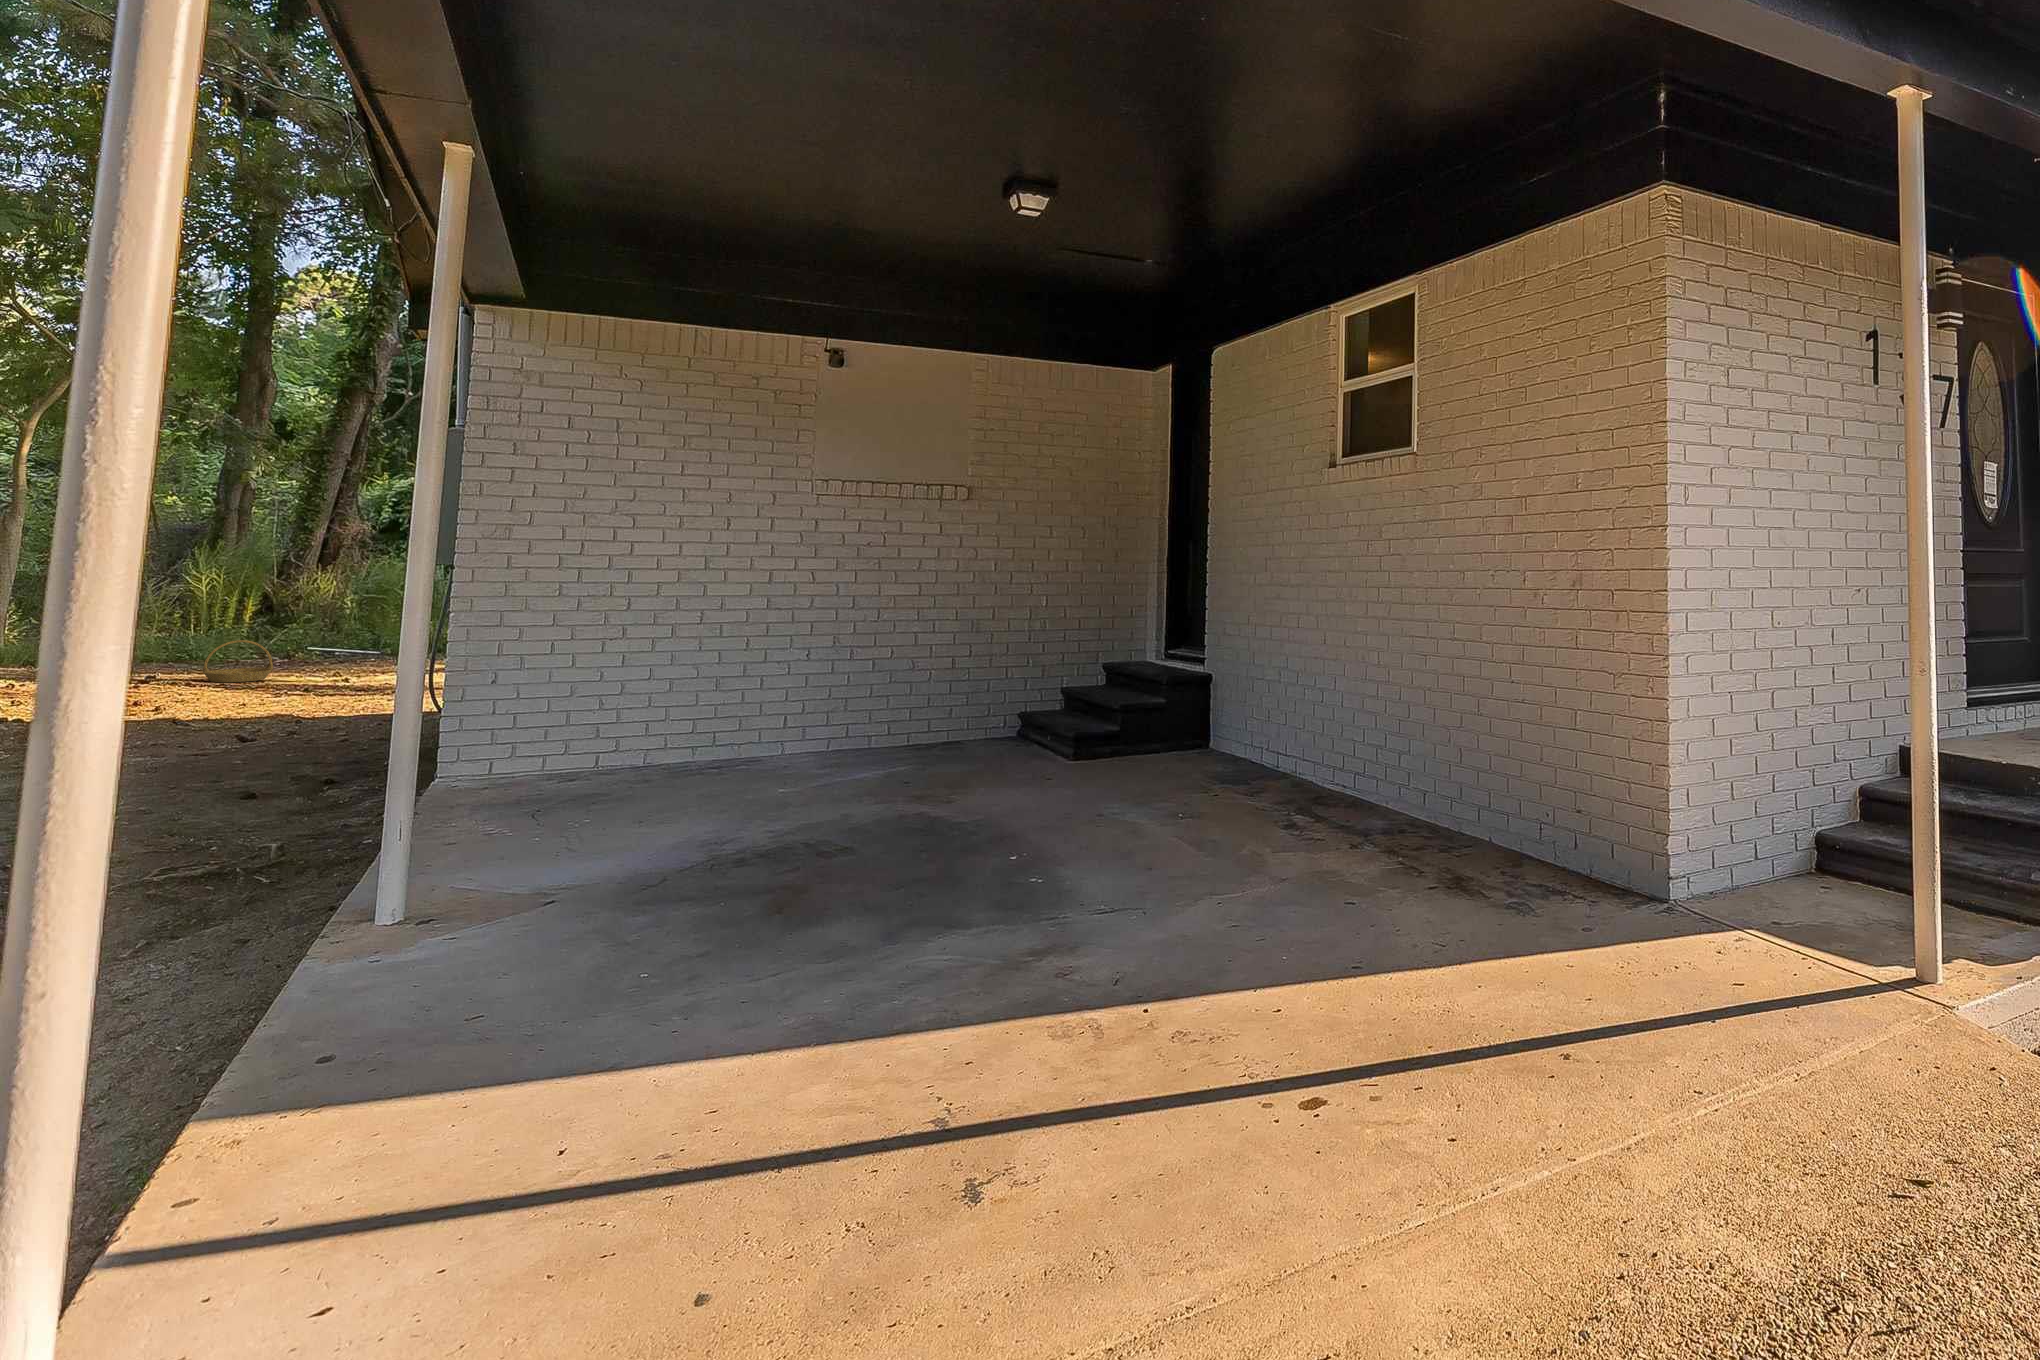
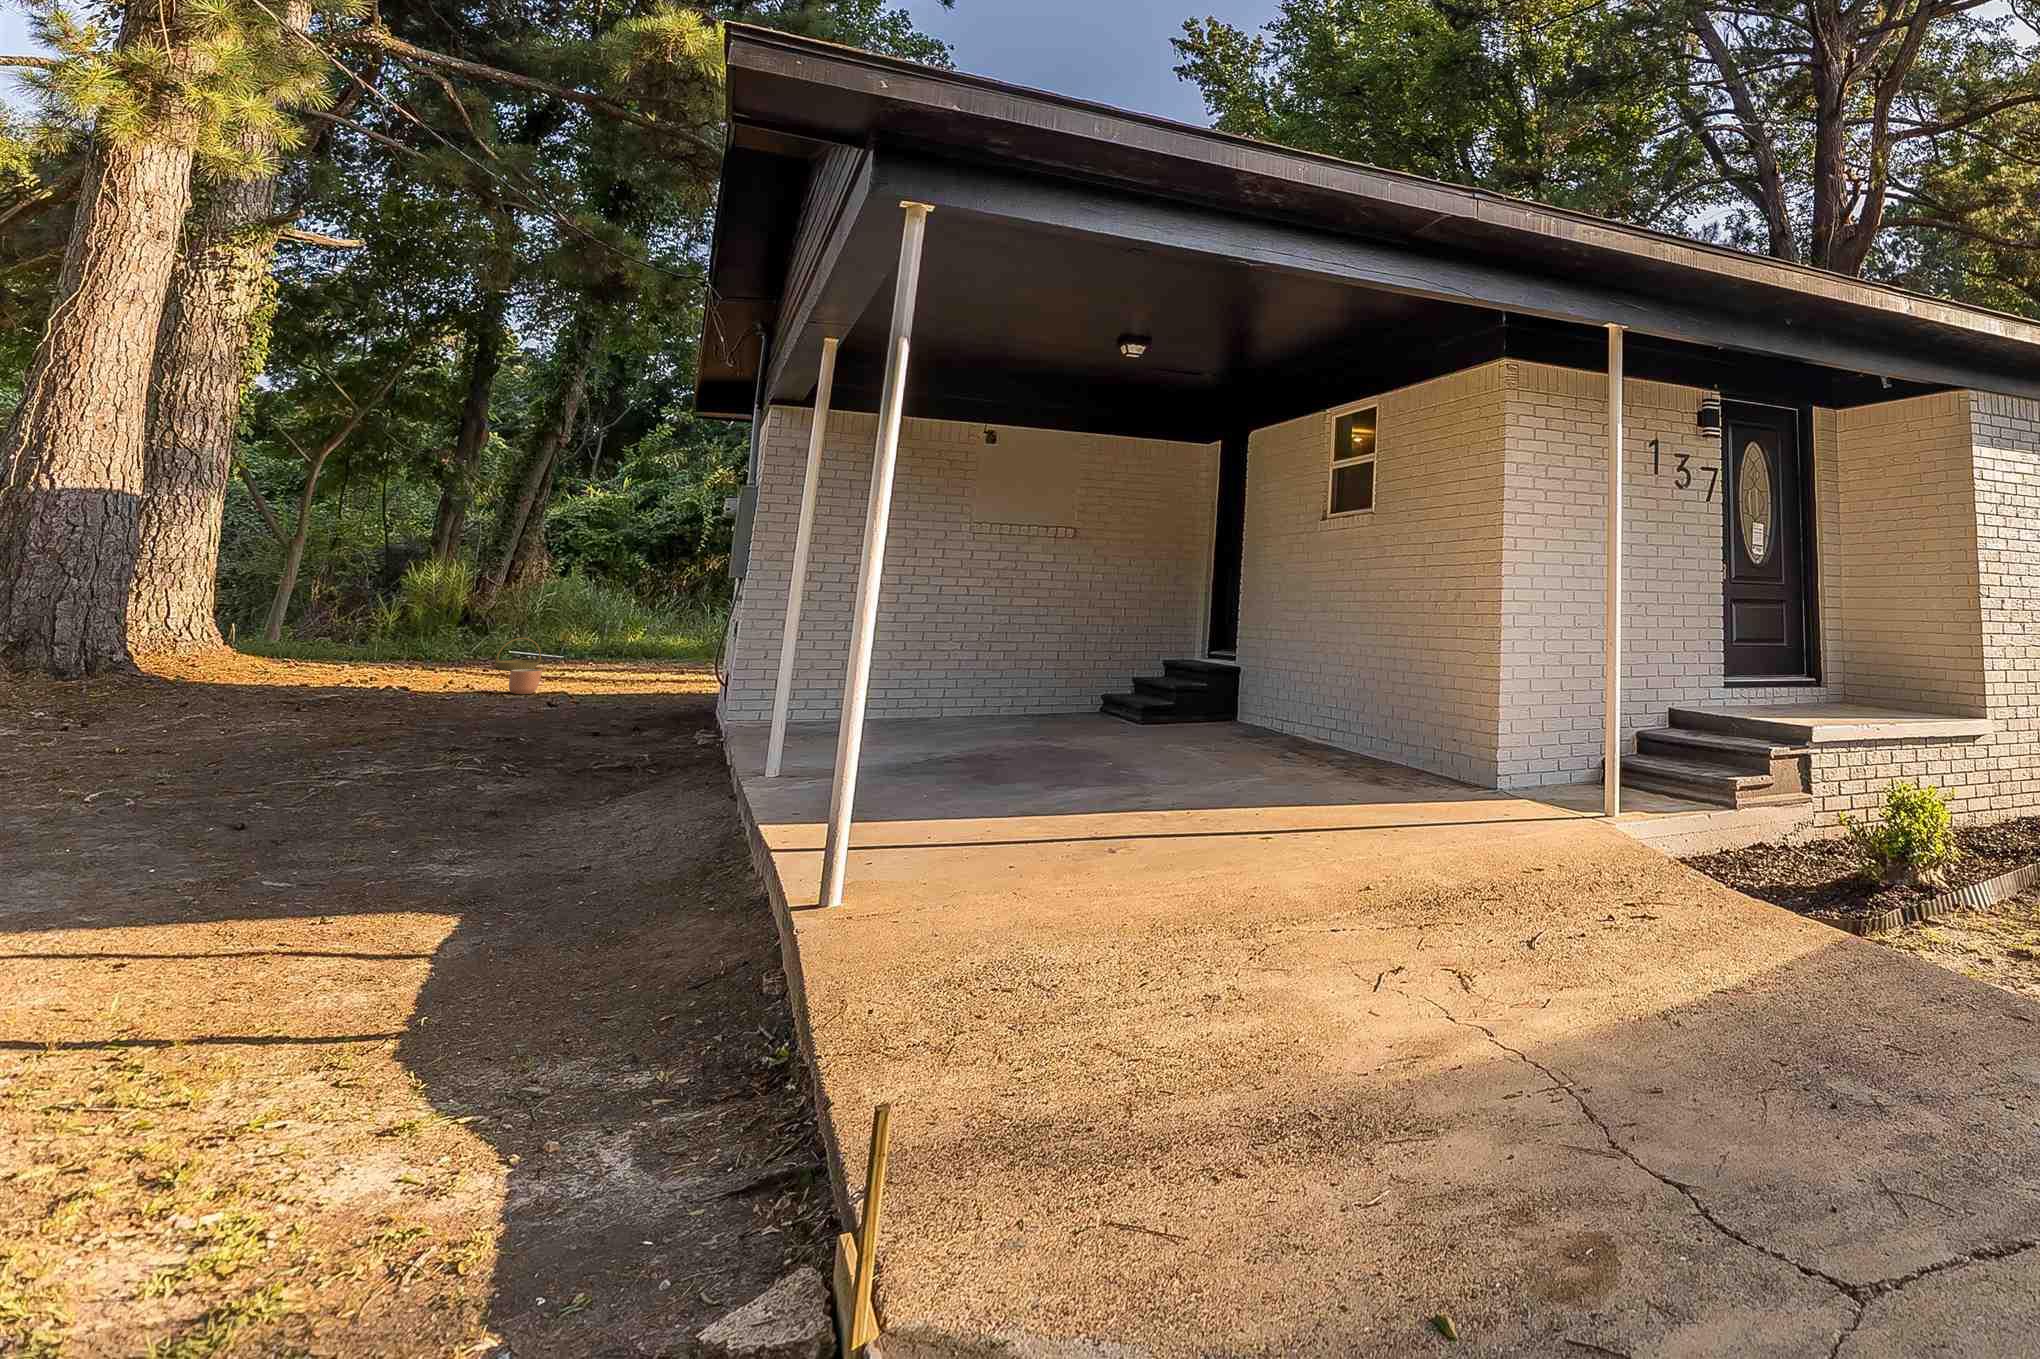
planter: none [187,687,237,721] -> present [509,669,542,694]

